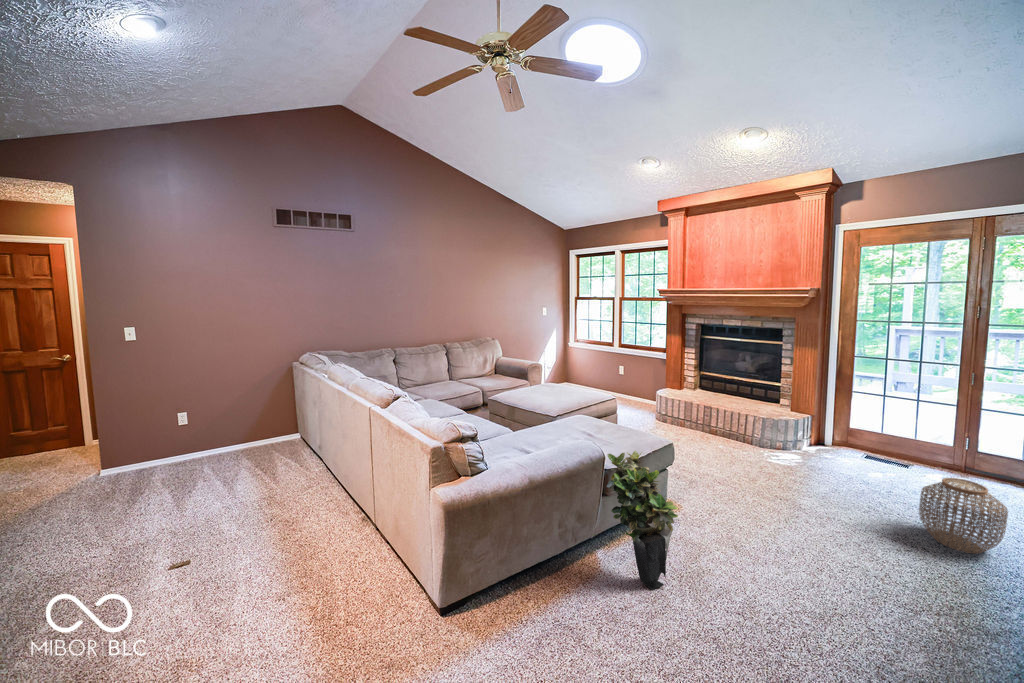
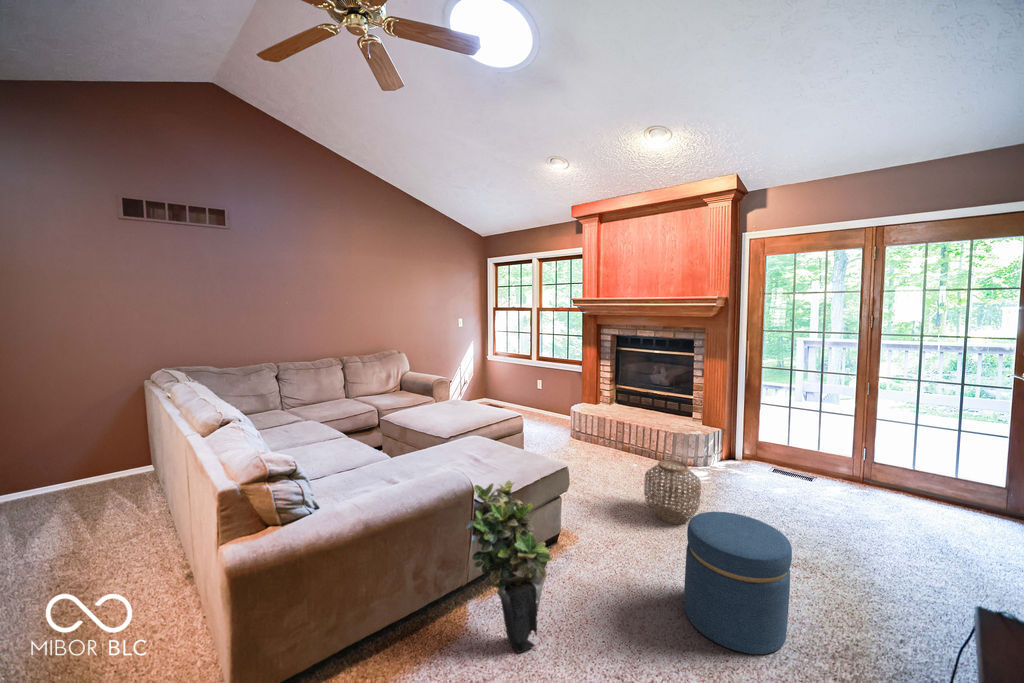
woven basket: present [919,478,1008,553] -> present [644,460,701,524]
ottoman: none [790,485,897,605] -> present [684,512,792,654]

